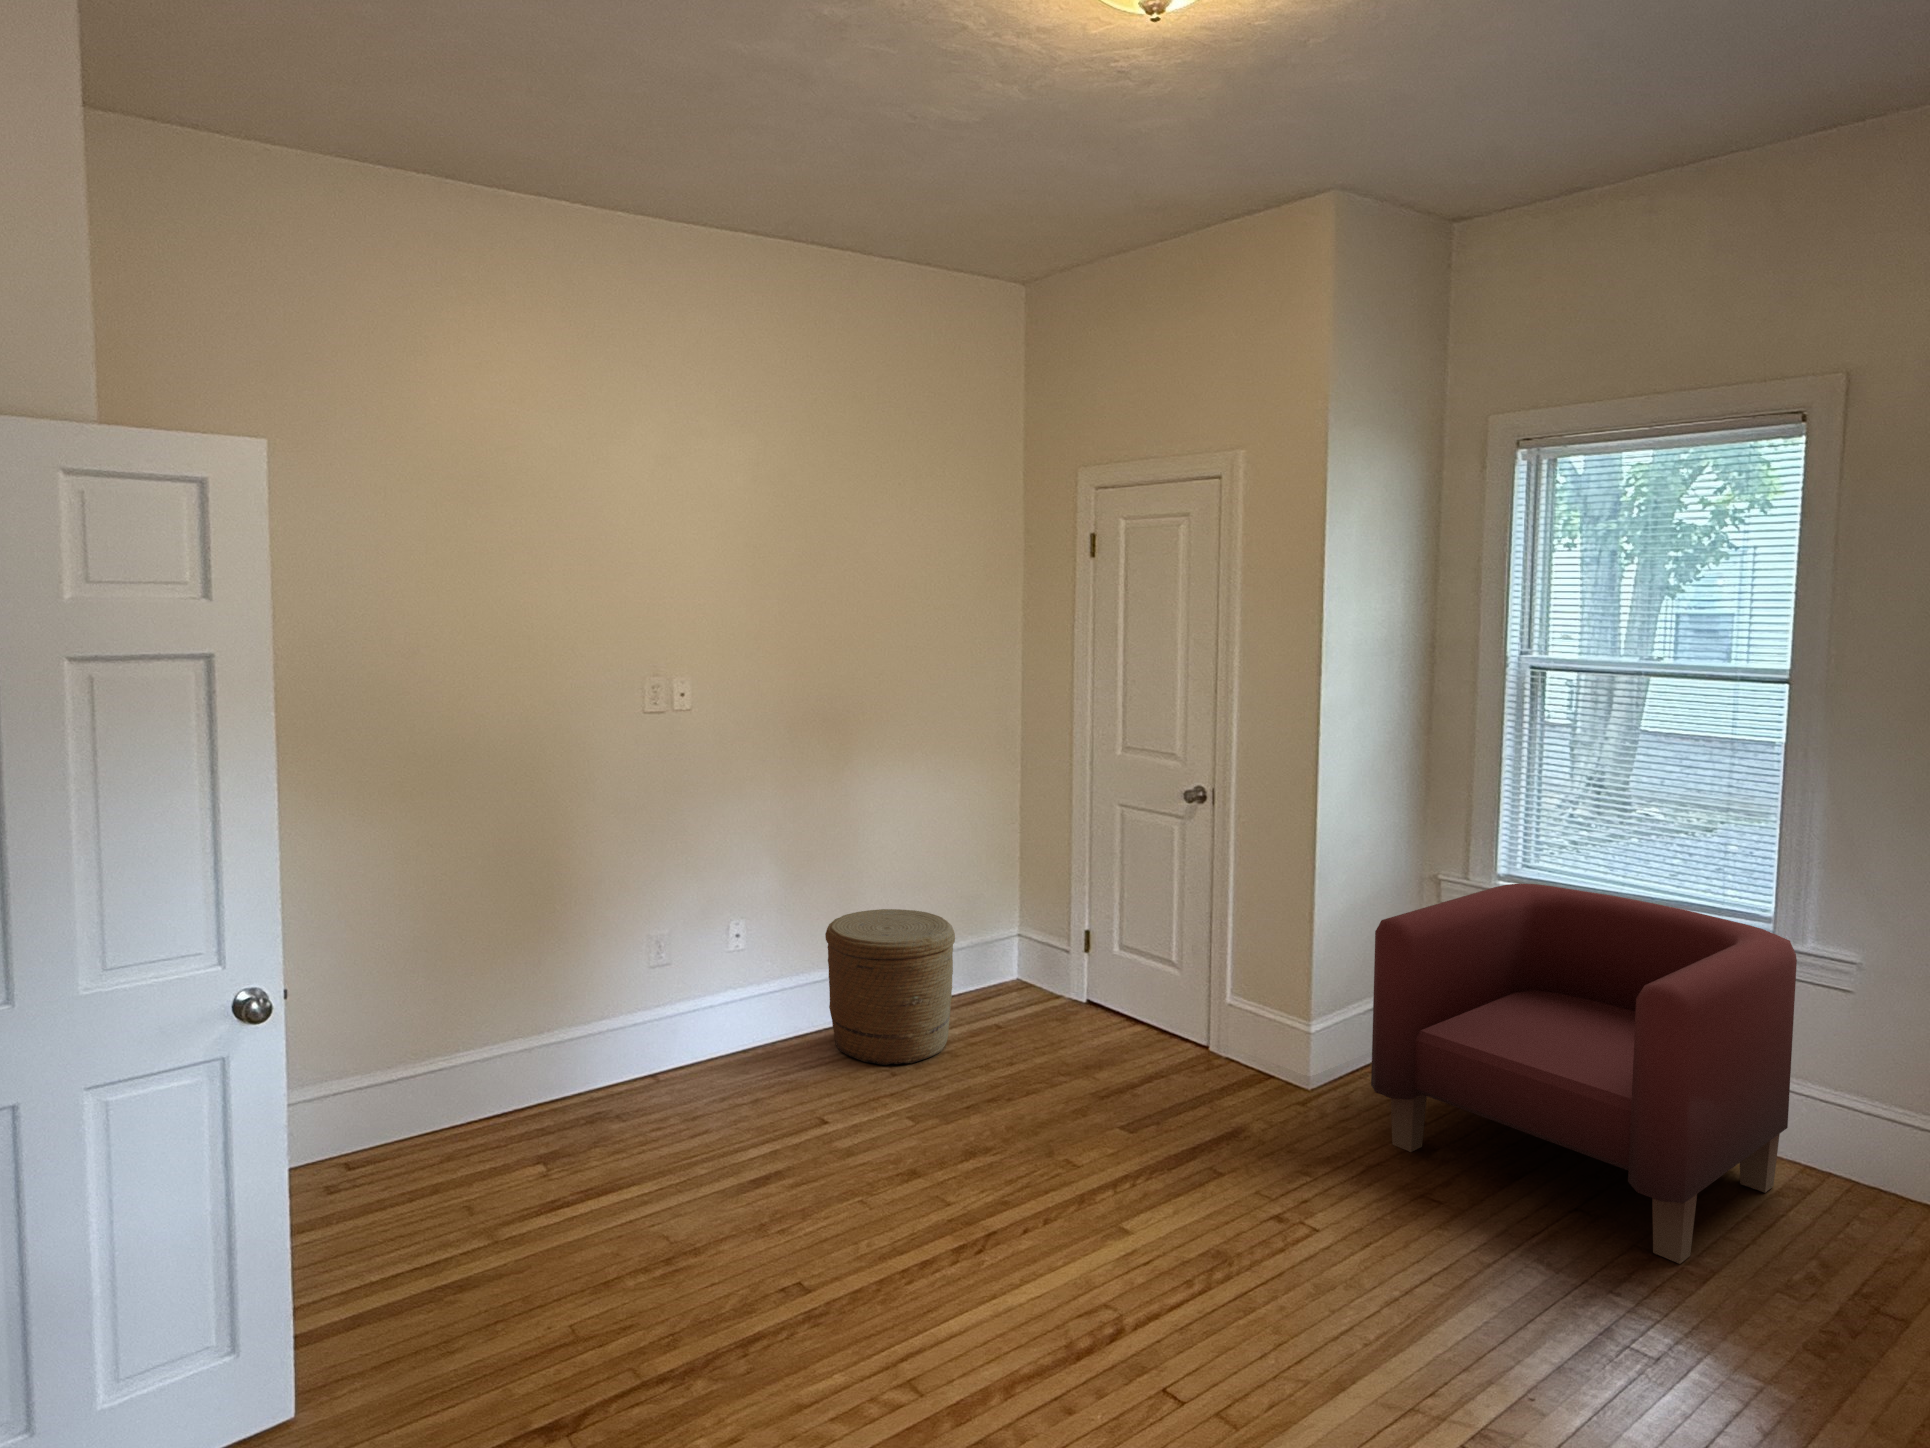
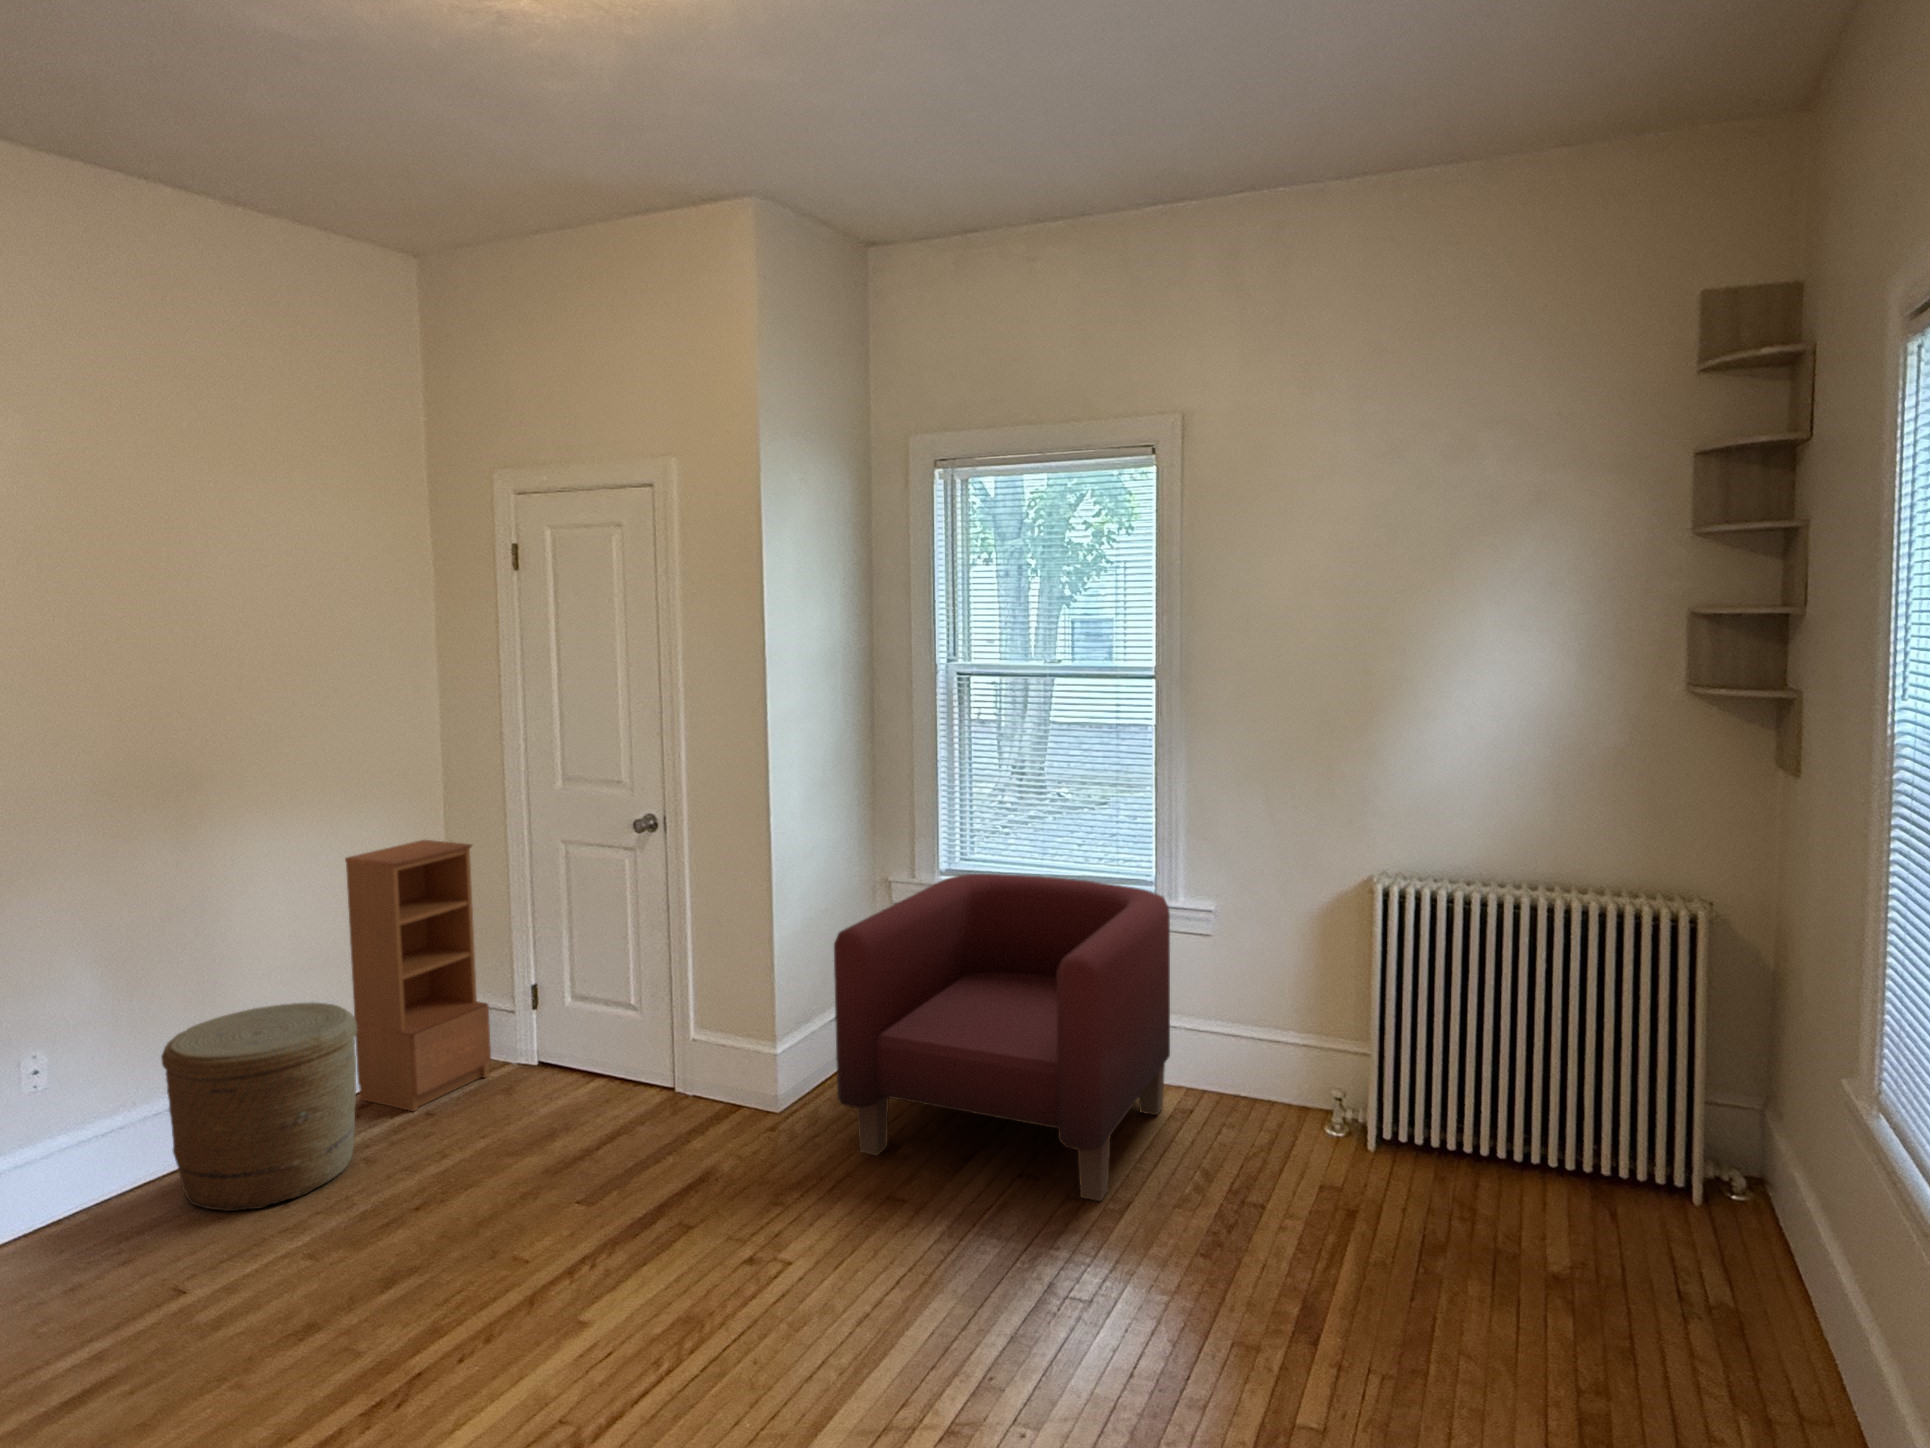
bookcase: none [949,791,1051,1017] -> present [345,840,491,1111]

